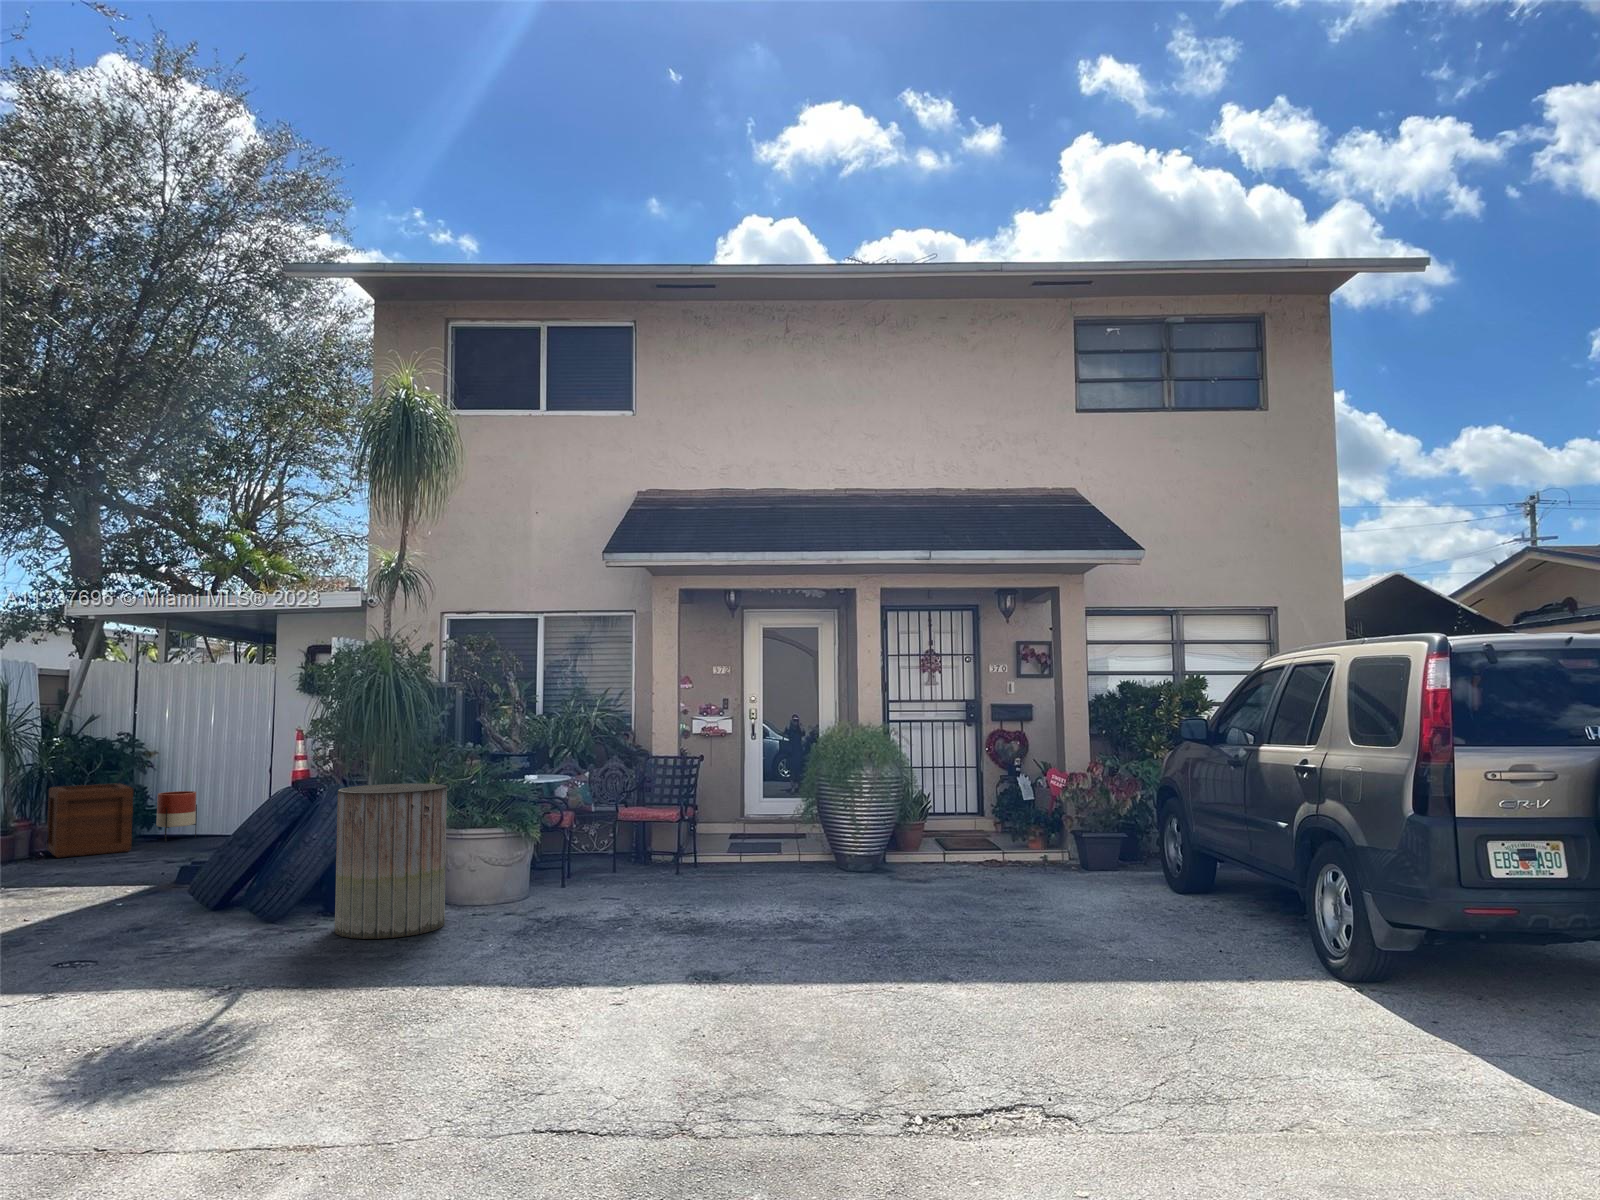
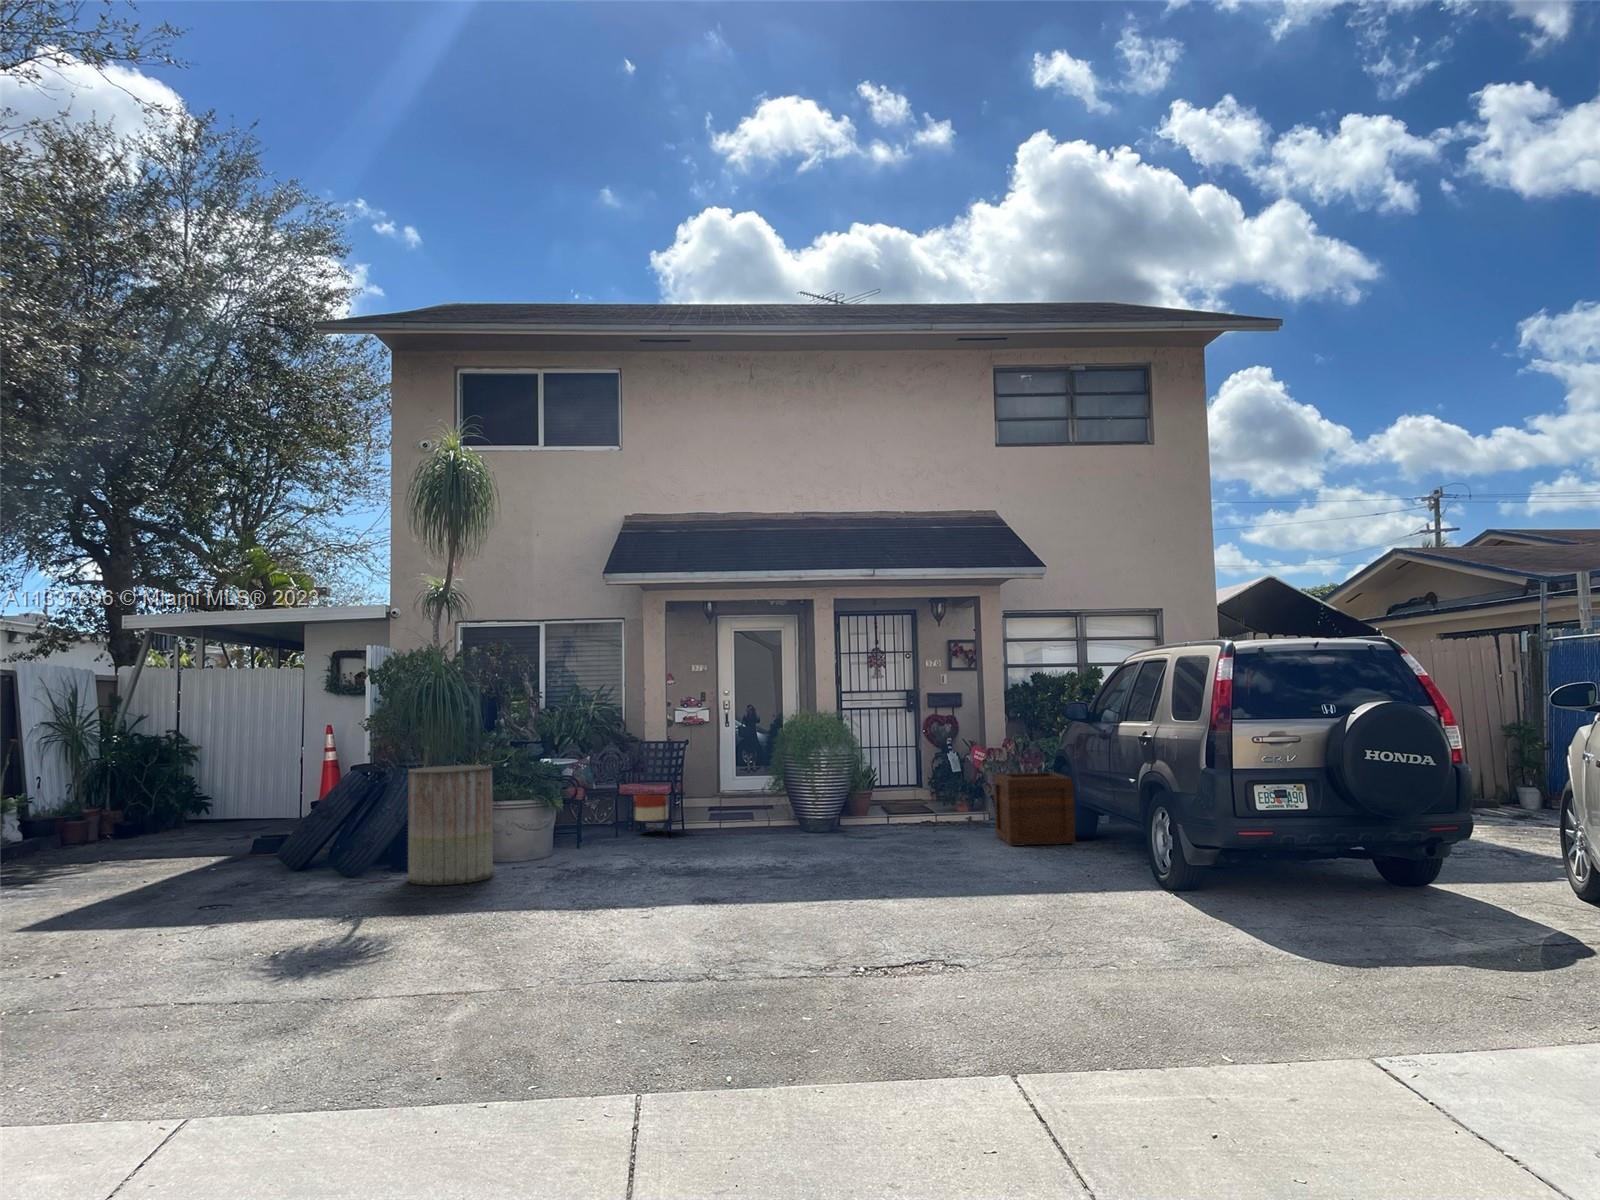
wooden crate: present [46,784,133,858] -> present [994,772,1075,846]
planter: present [156,791,197,842] -> present [634,794,668,834]

